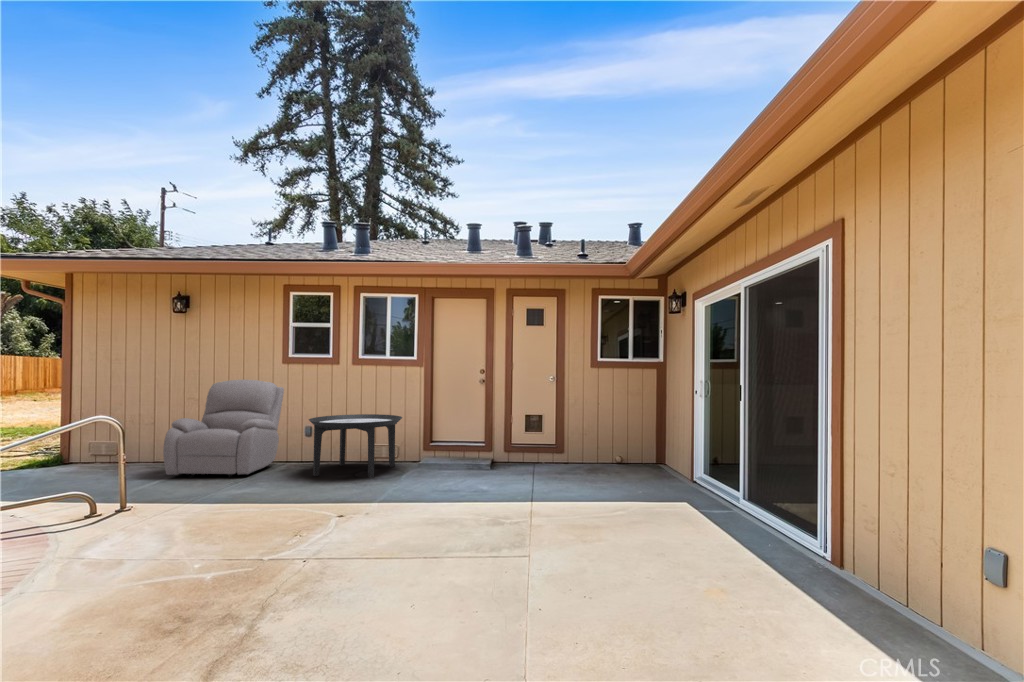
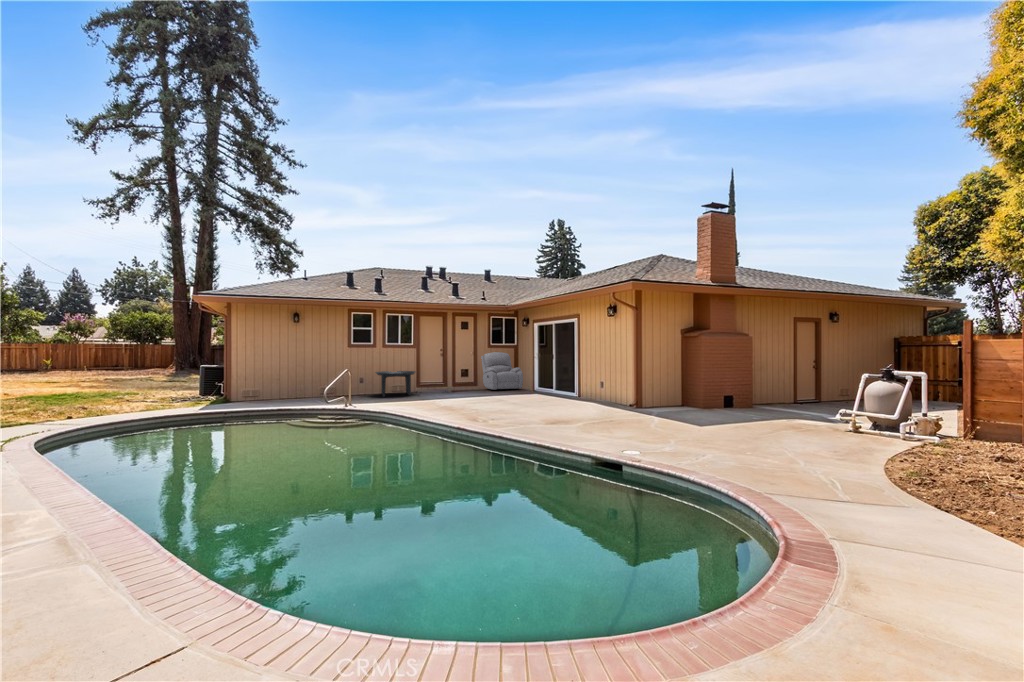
chair: present [163,380,284,477] -> present [481,352,523,391]

